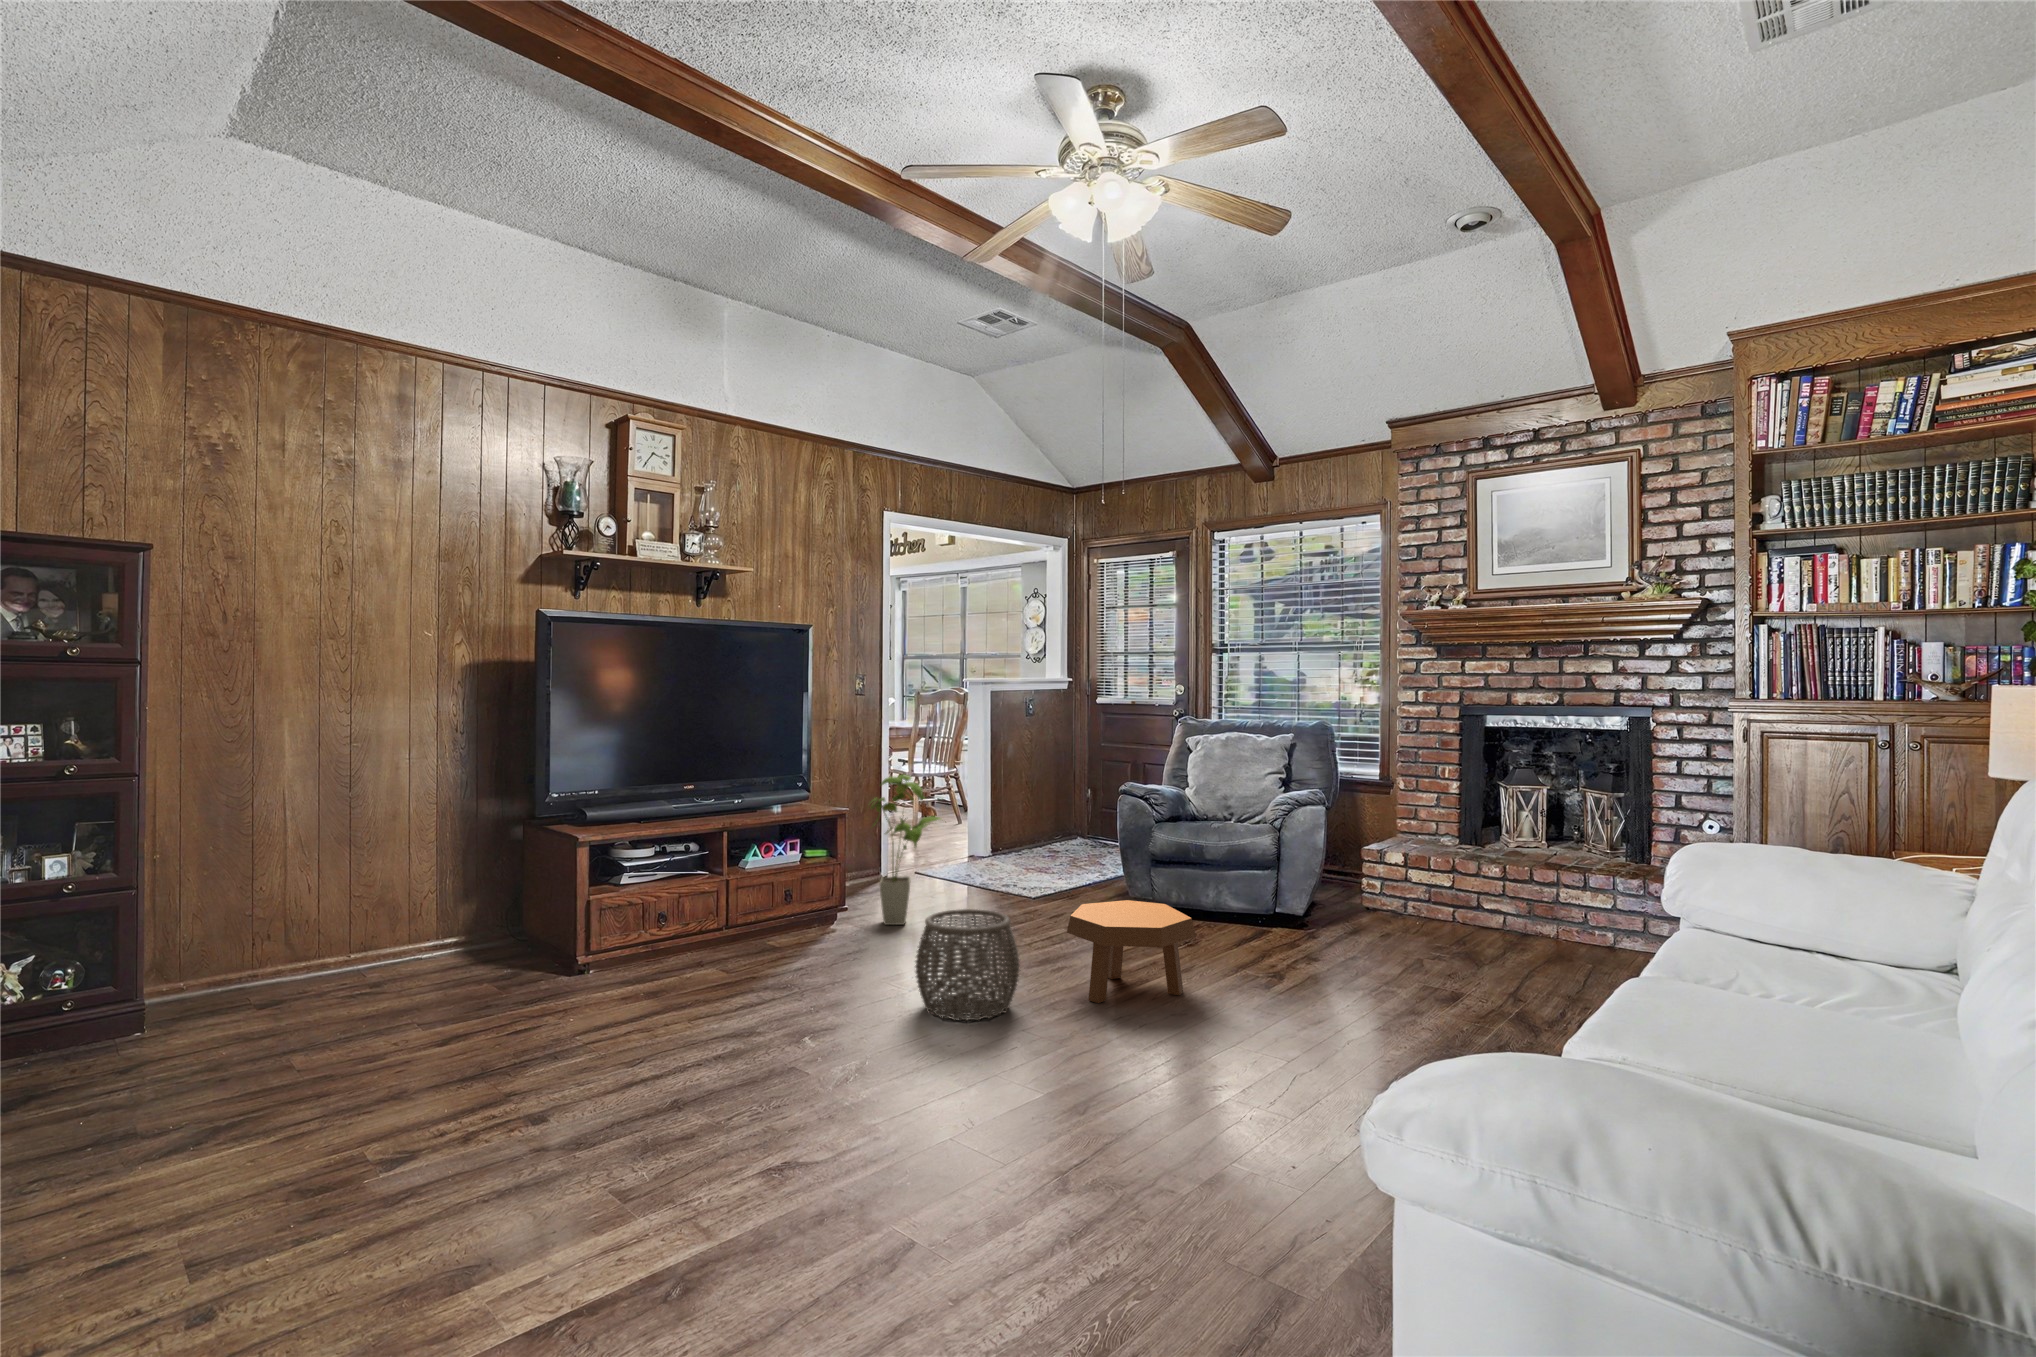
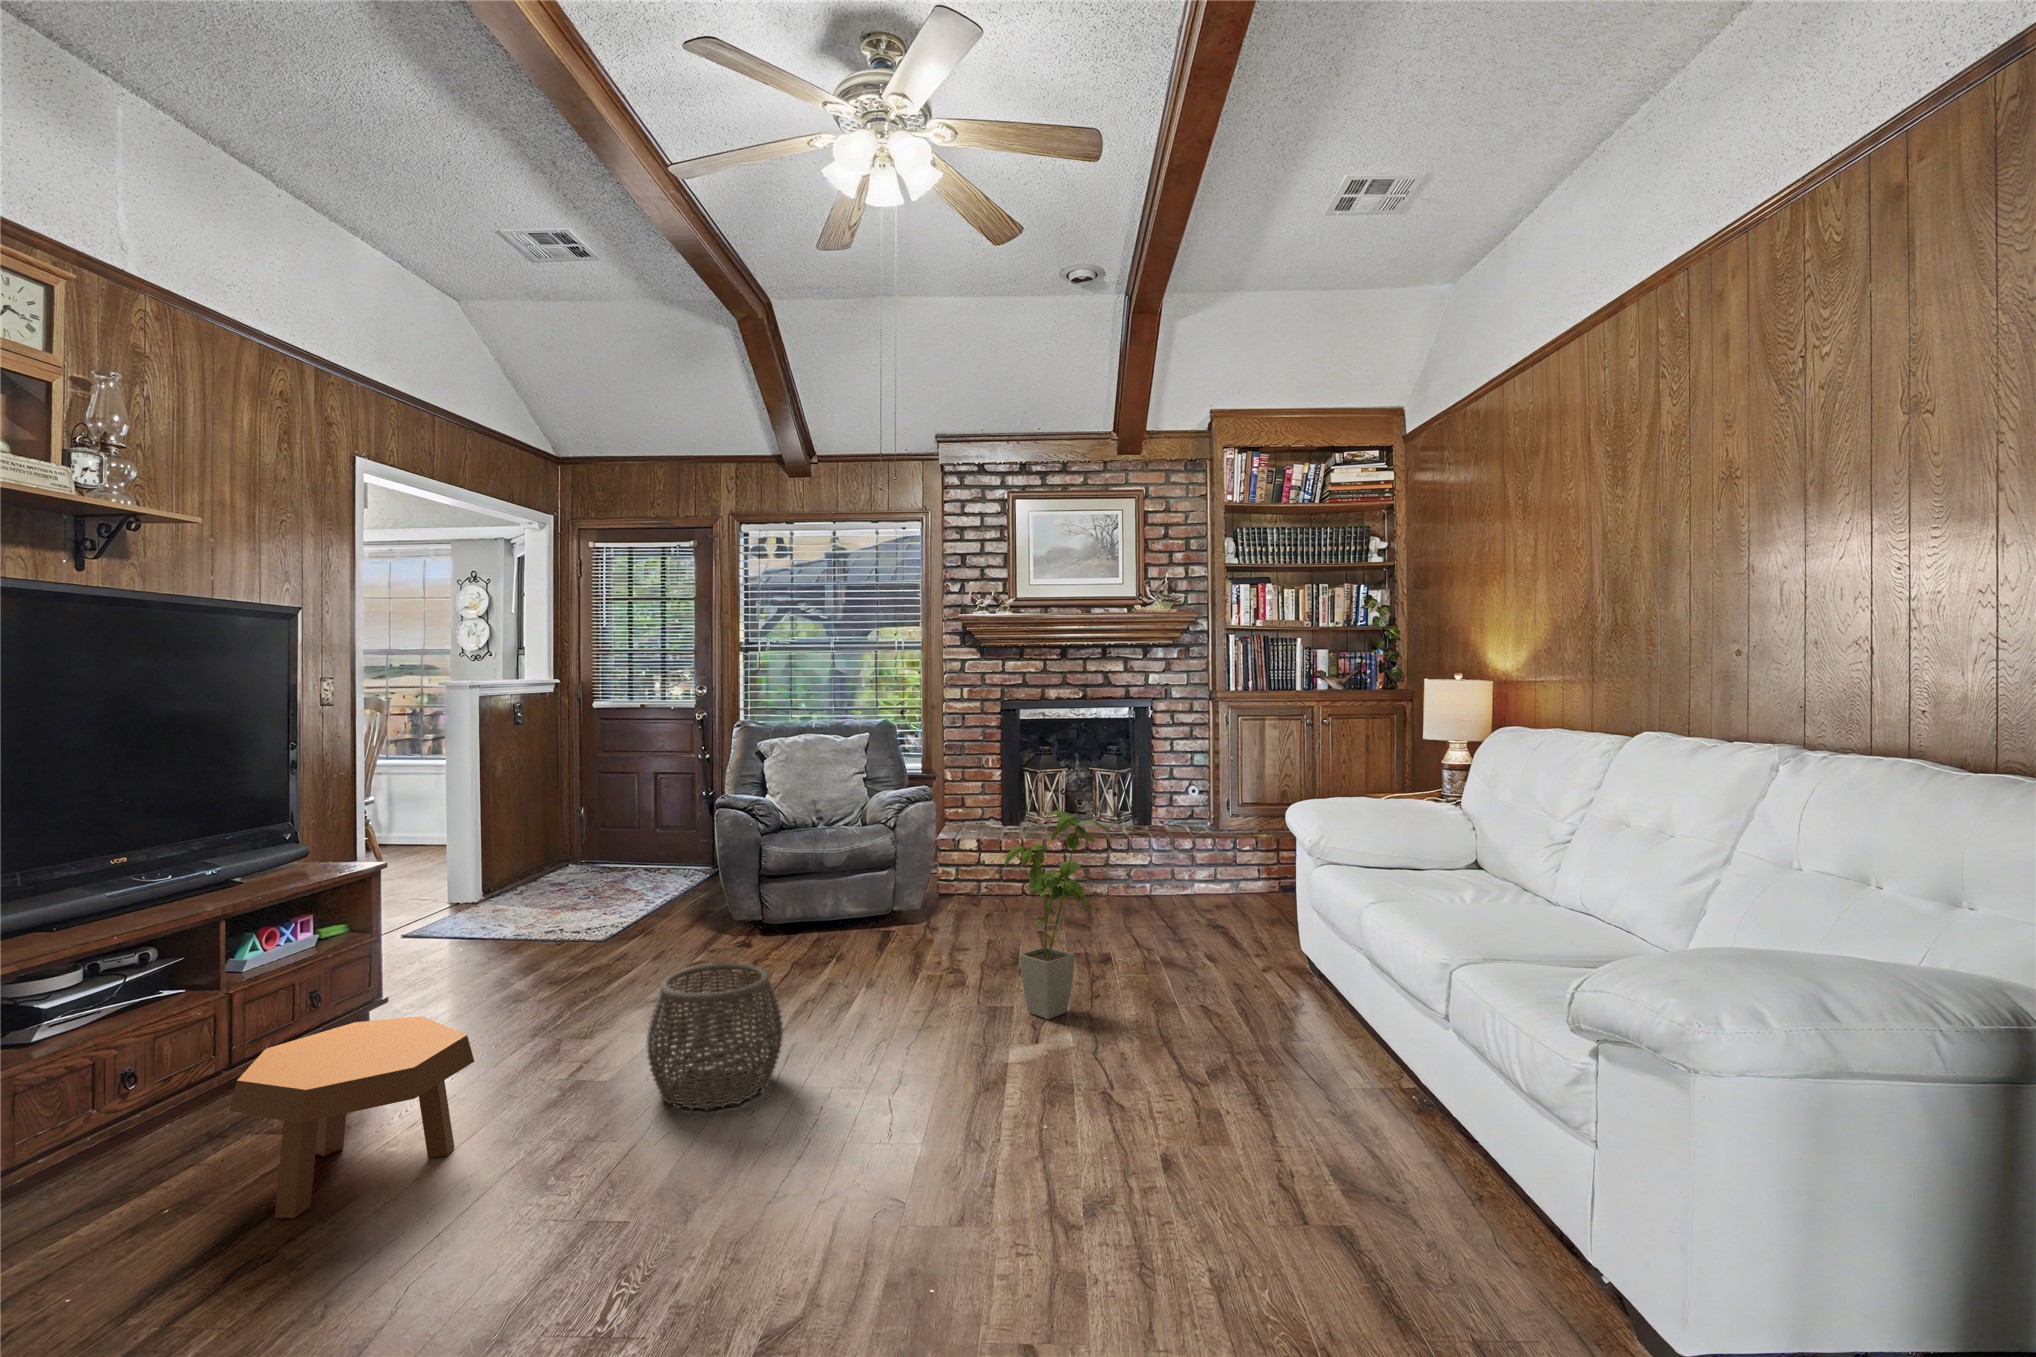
house plant: present [871,775,940,925] -> present [1005,811,1112,1019]
footstool: present [1067,900,1196,1003] -> present [229,1016,474,1218]

